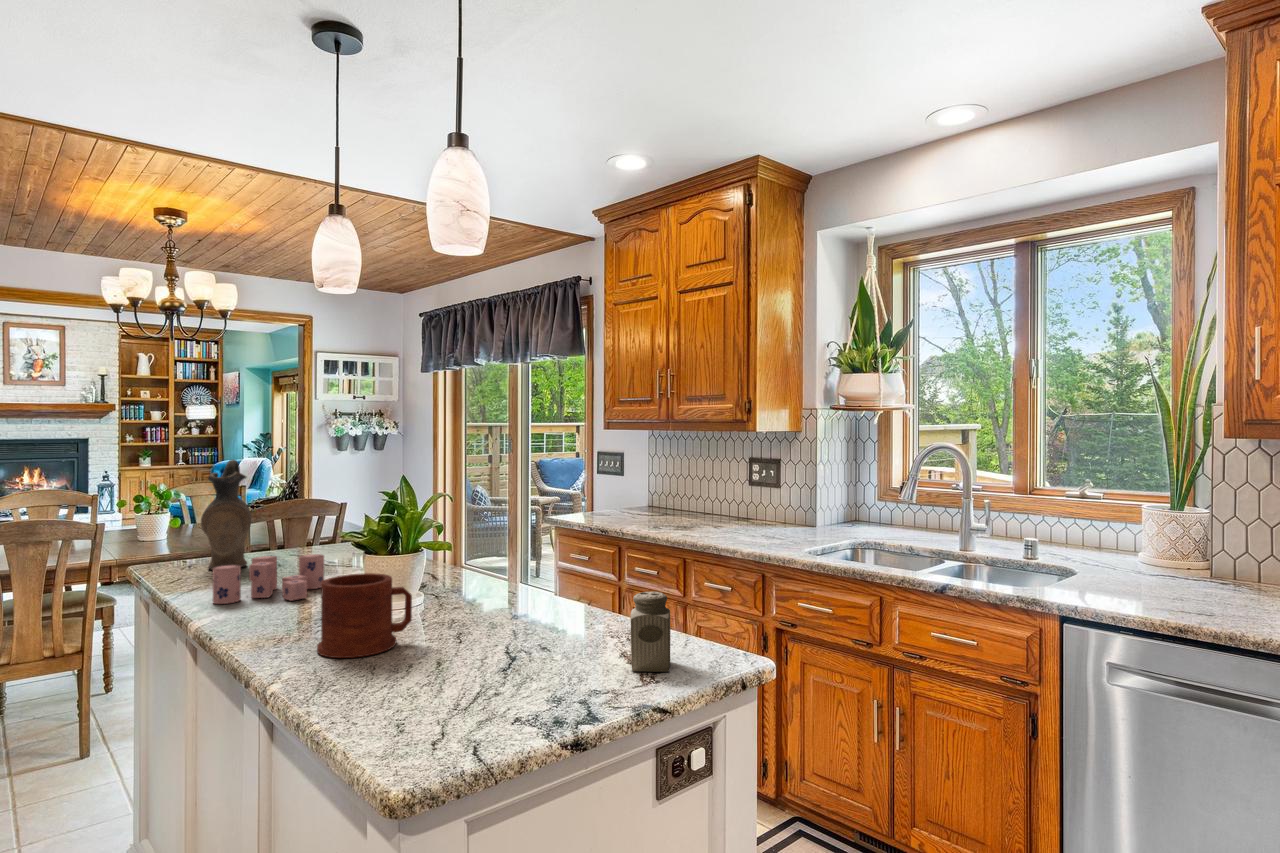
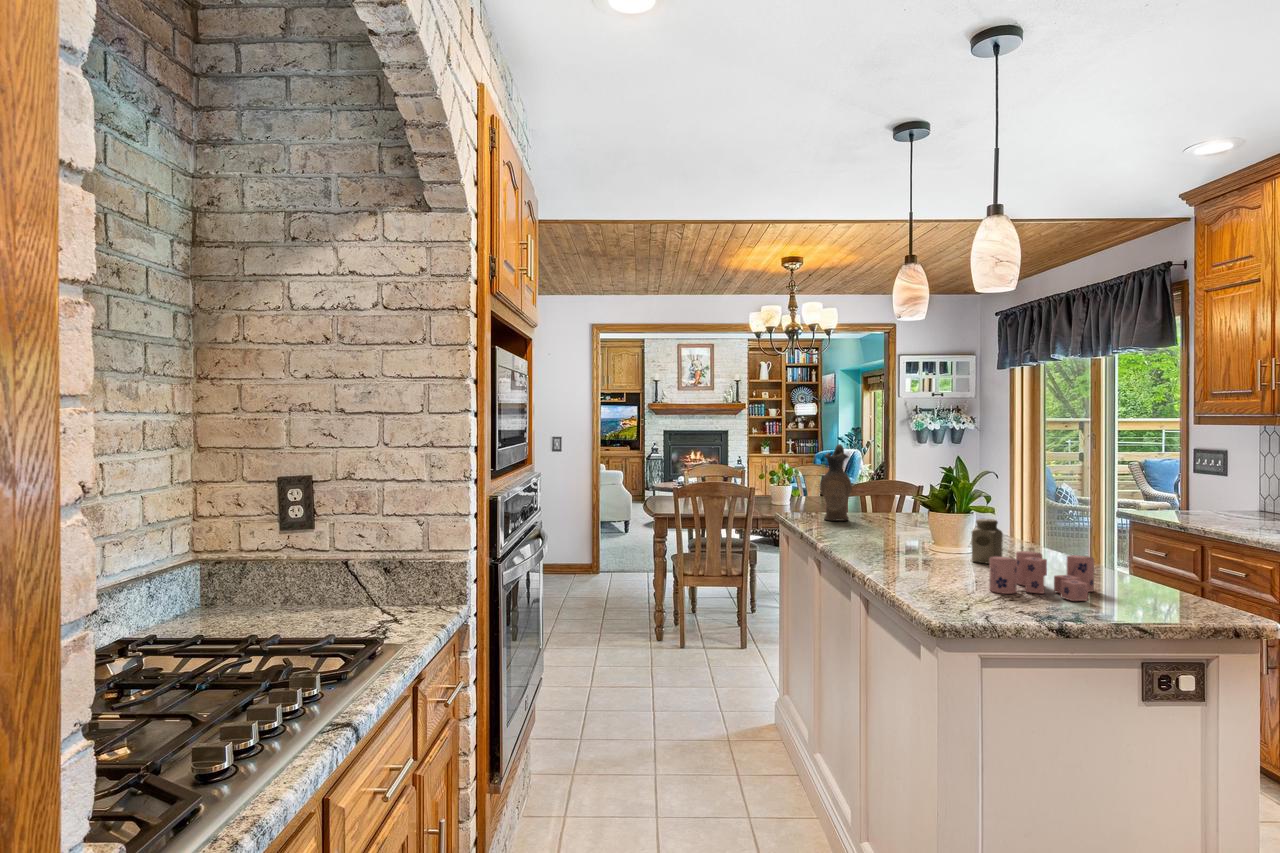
candle: present [213,554,324,604] -> present [989,551,1094,601]
mug: present [317,573,412,658] -> none [896,521,961,575]
salt shaker: present [631,592,670,672] -> present [972,519,1003,564]

